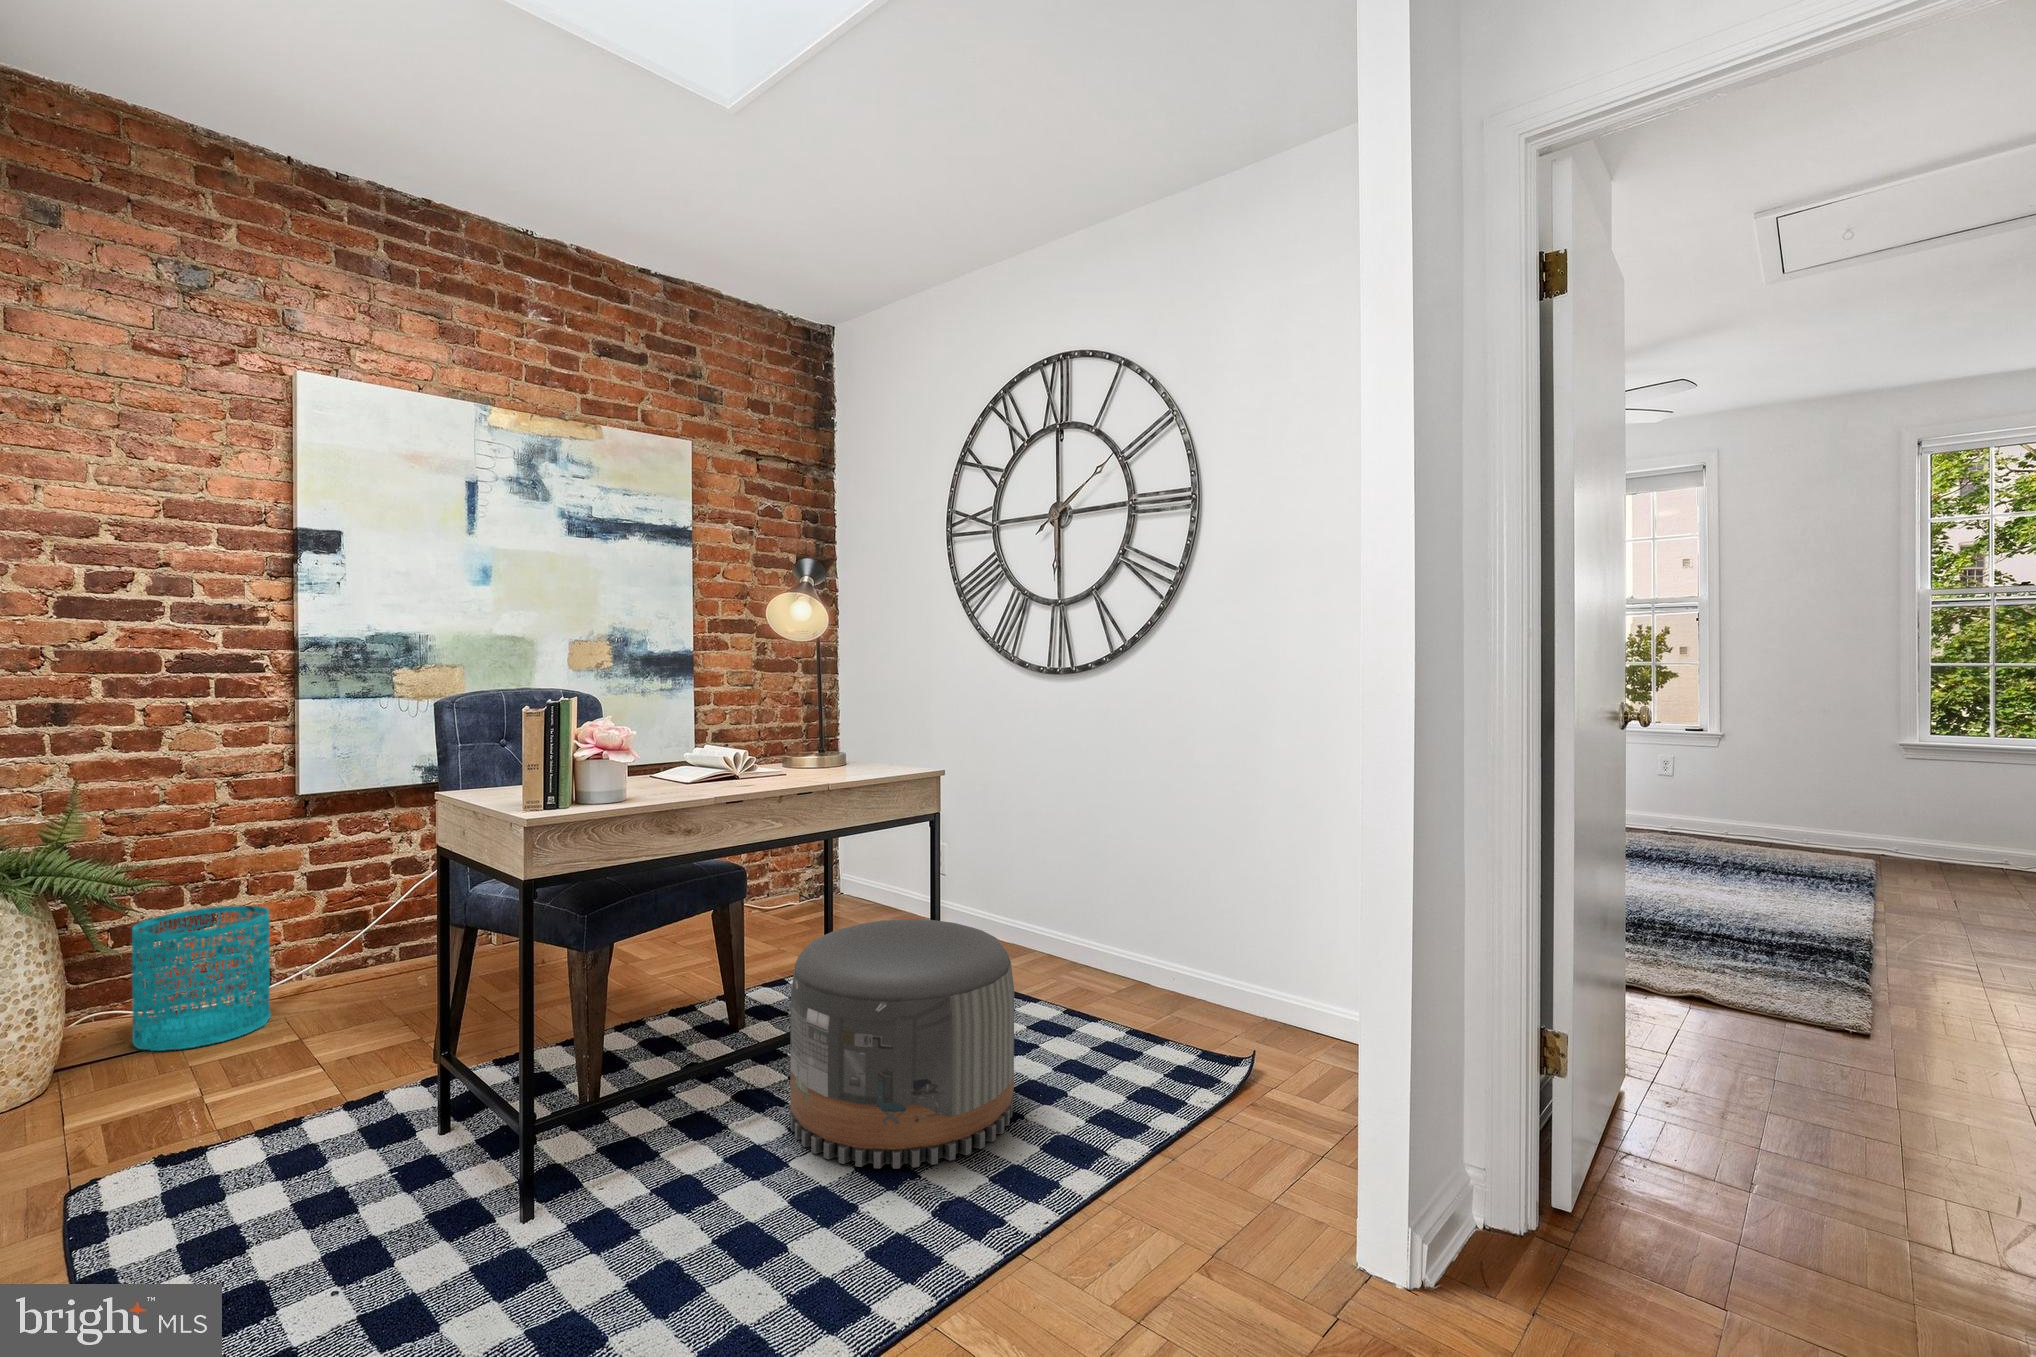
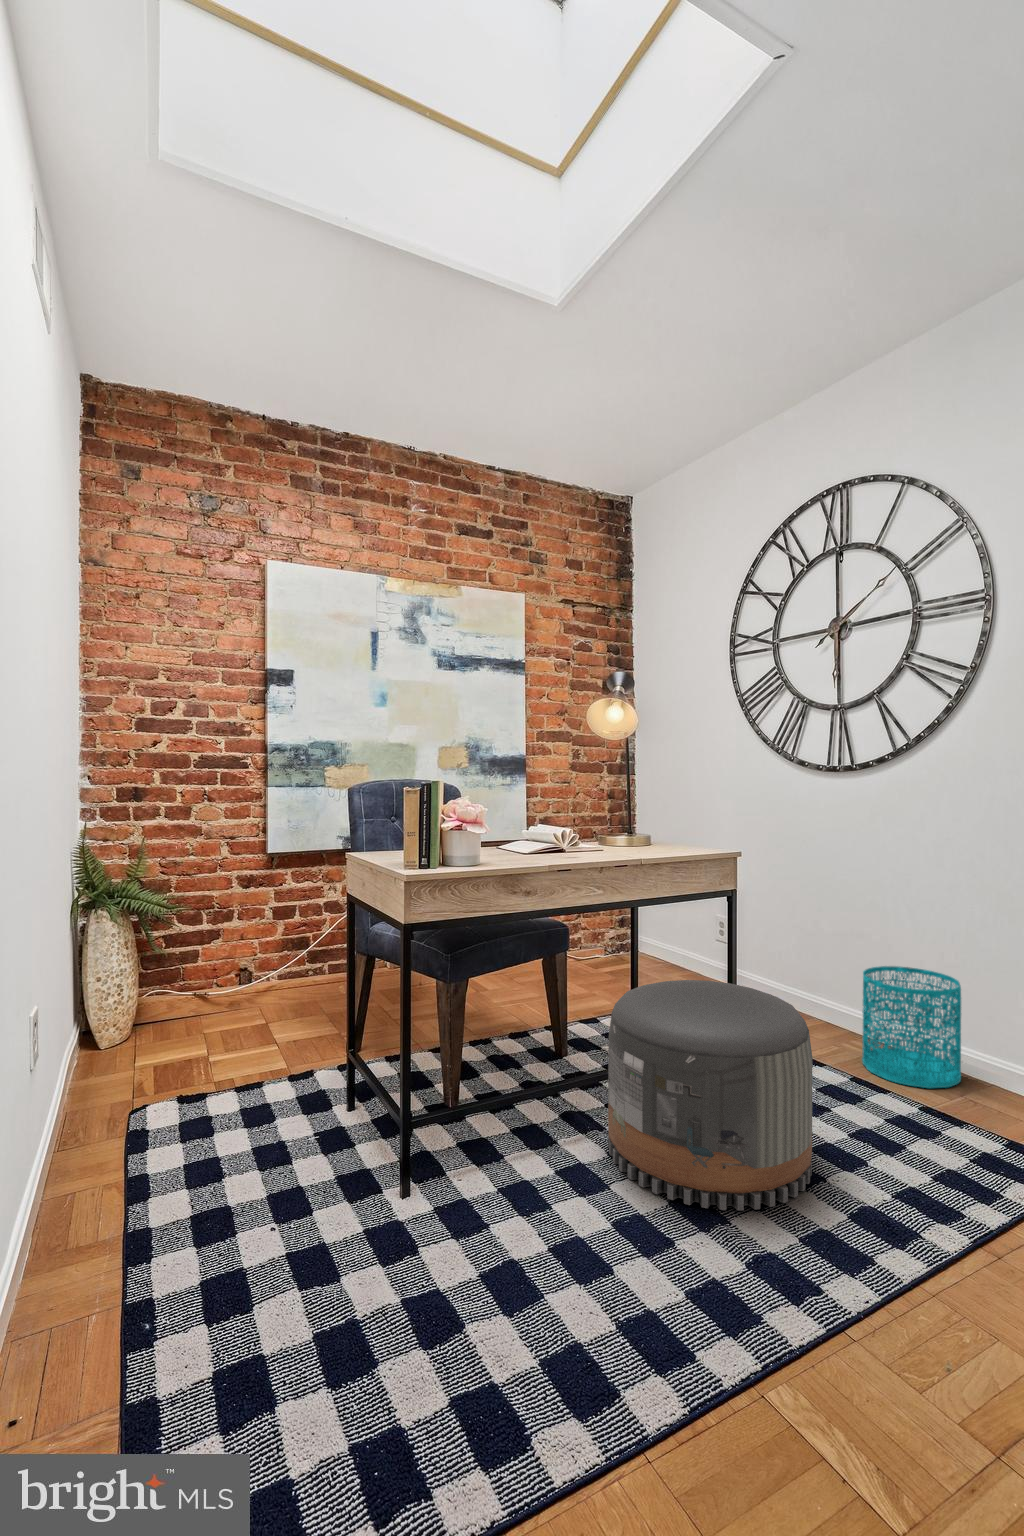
wastebasket: present [132,906,271,1051] -> present [862,966,961,1088]

